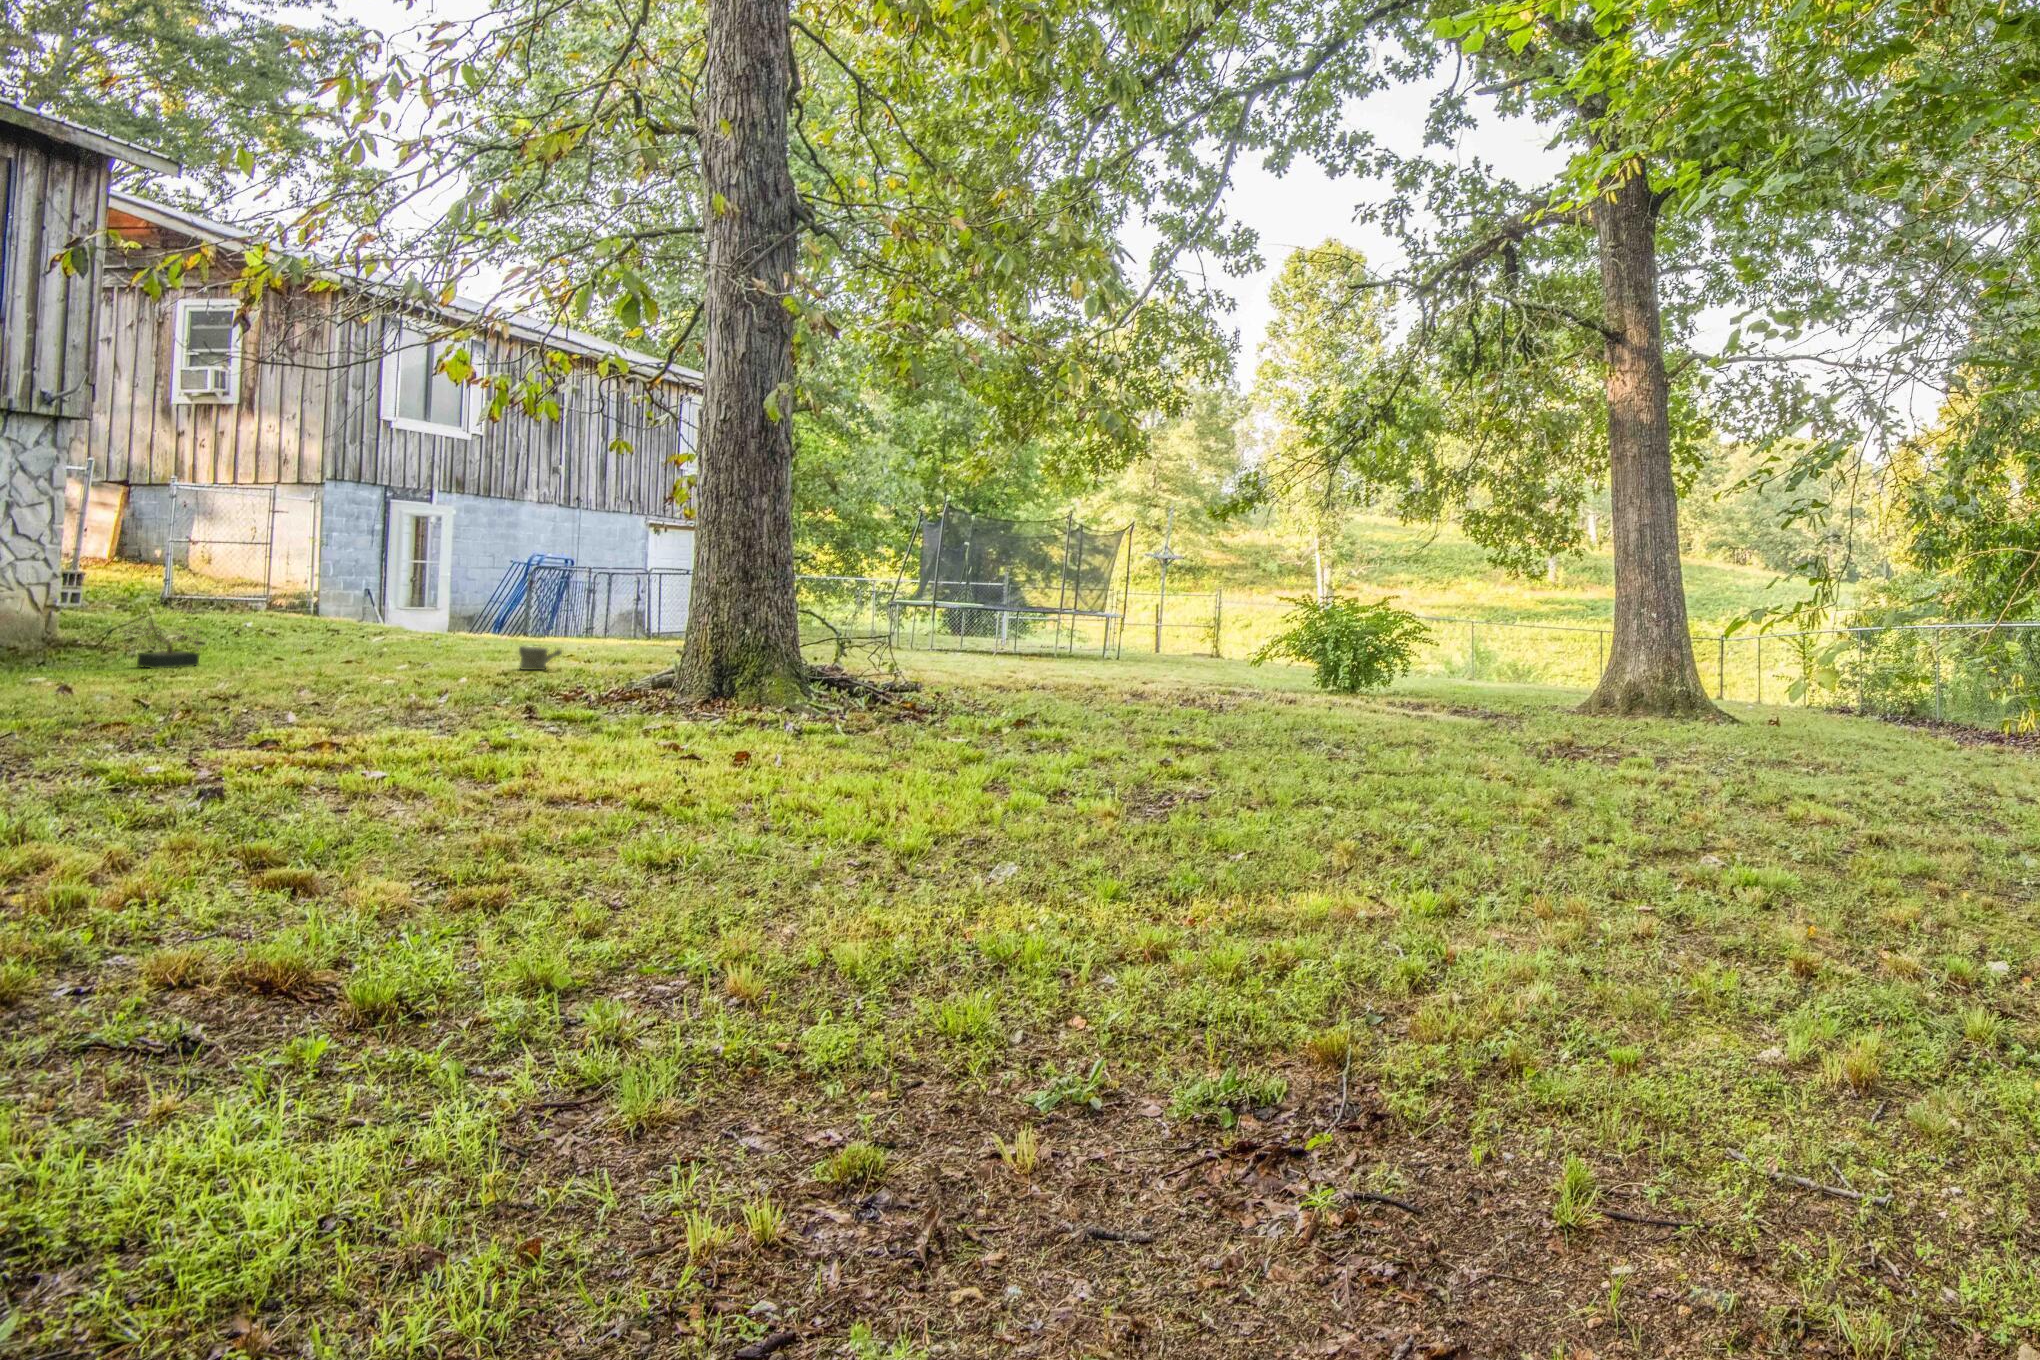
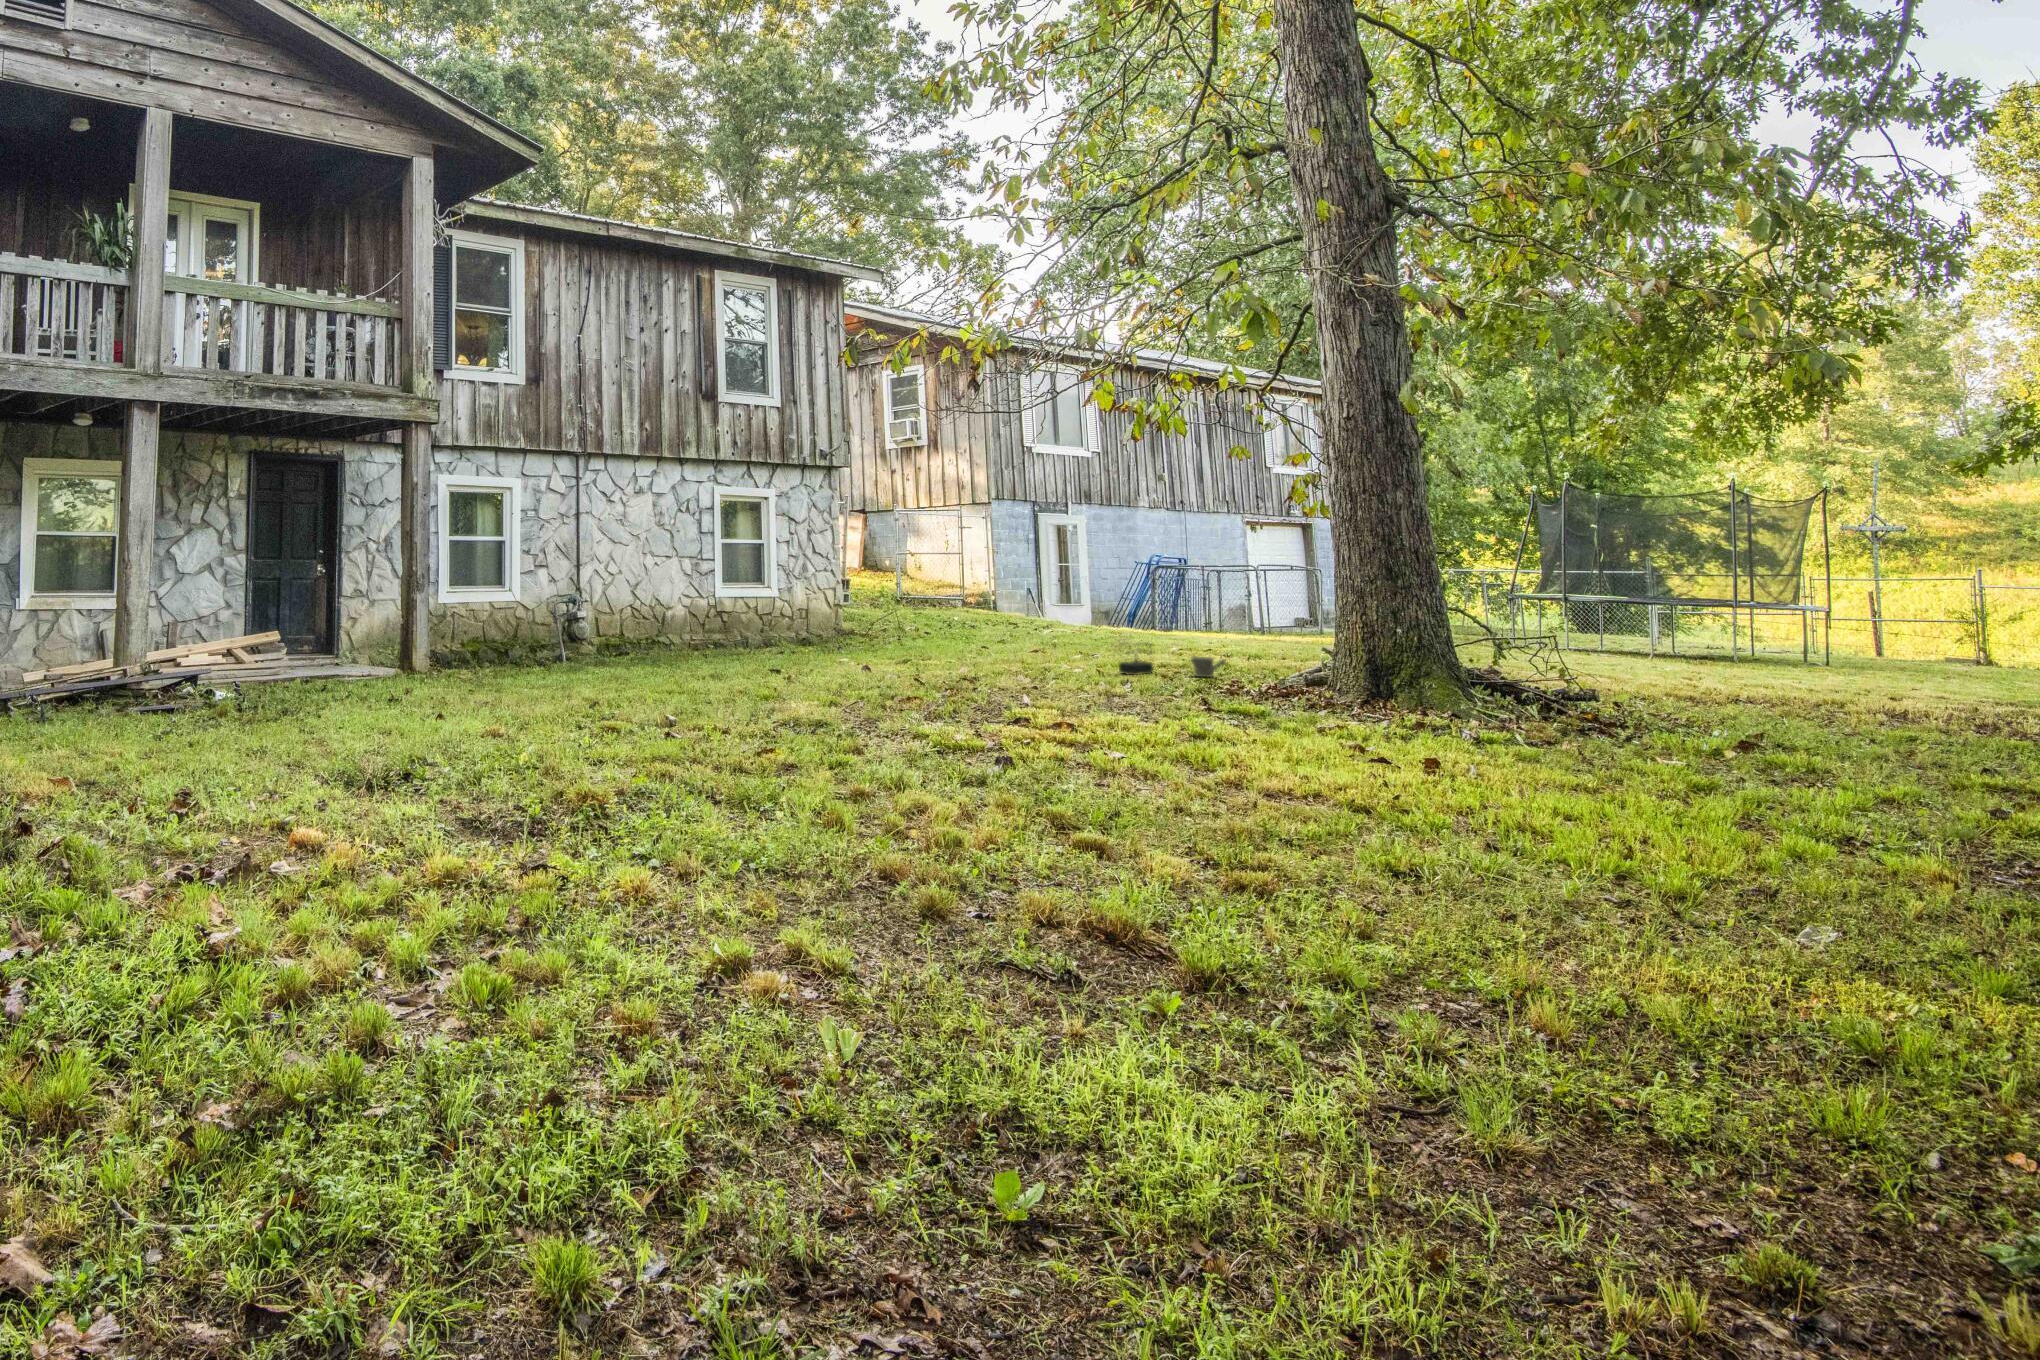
decorative plant: present [126,618,201,669] -> present [1113,635,1153,675]

